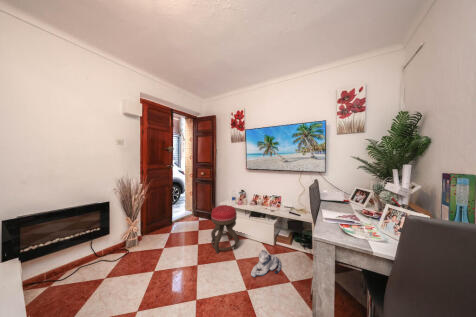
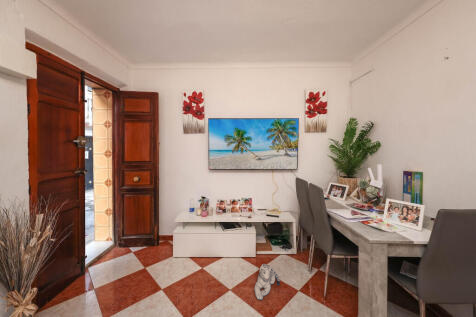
ottoman: present [211,205,239,253] -> none [177,221,221,292]

